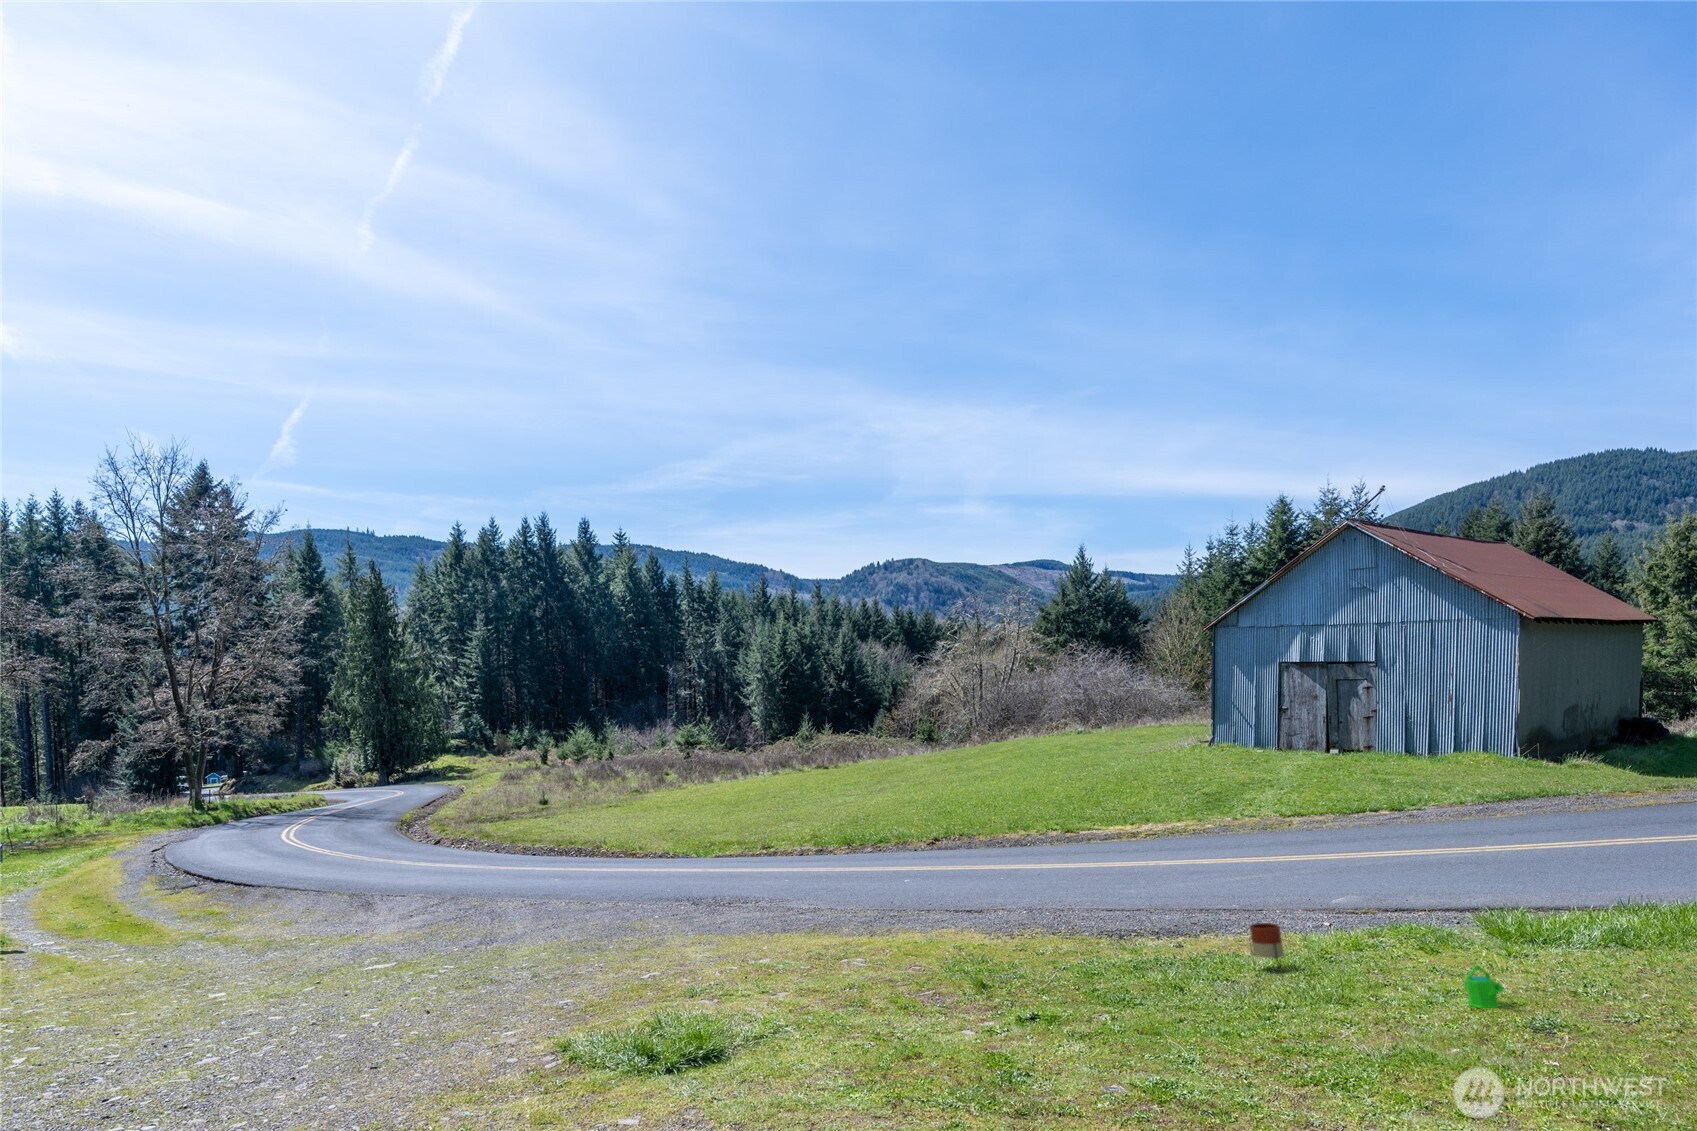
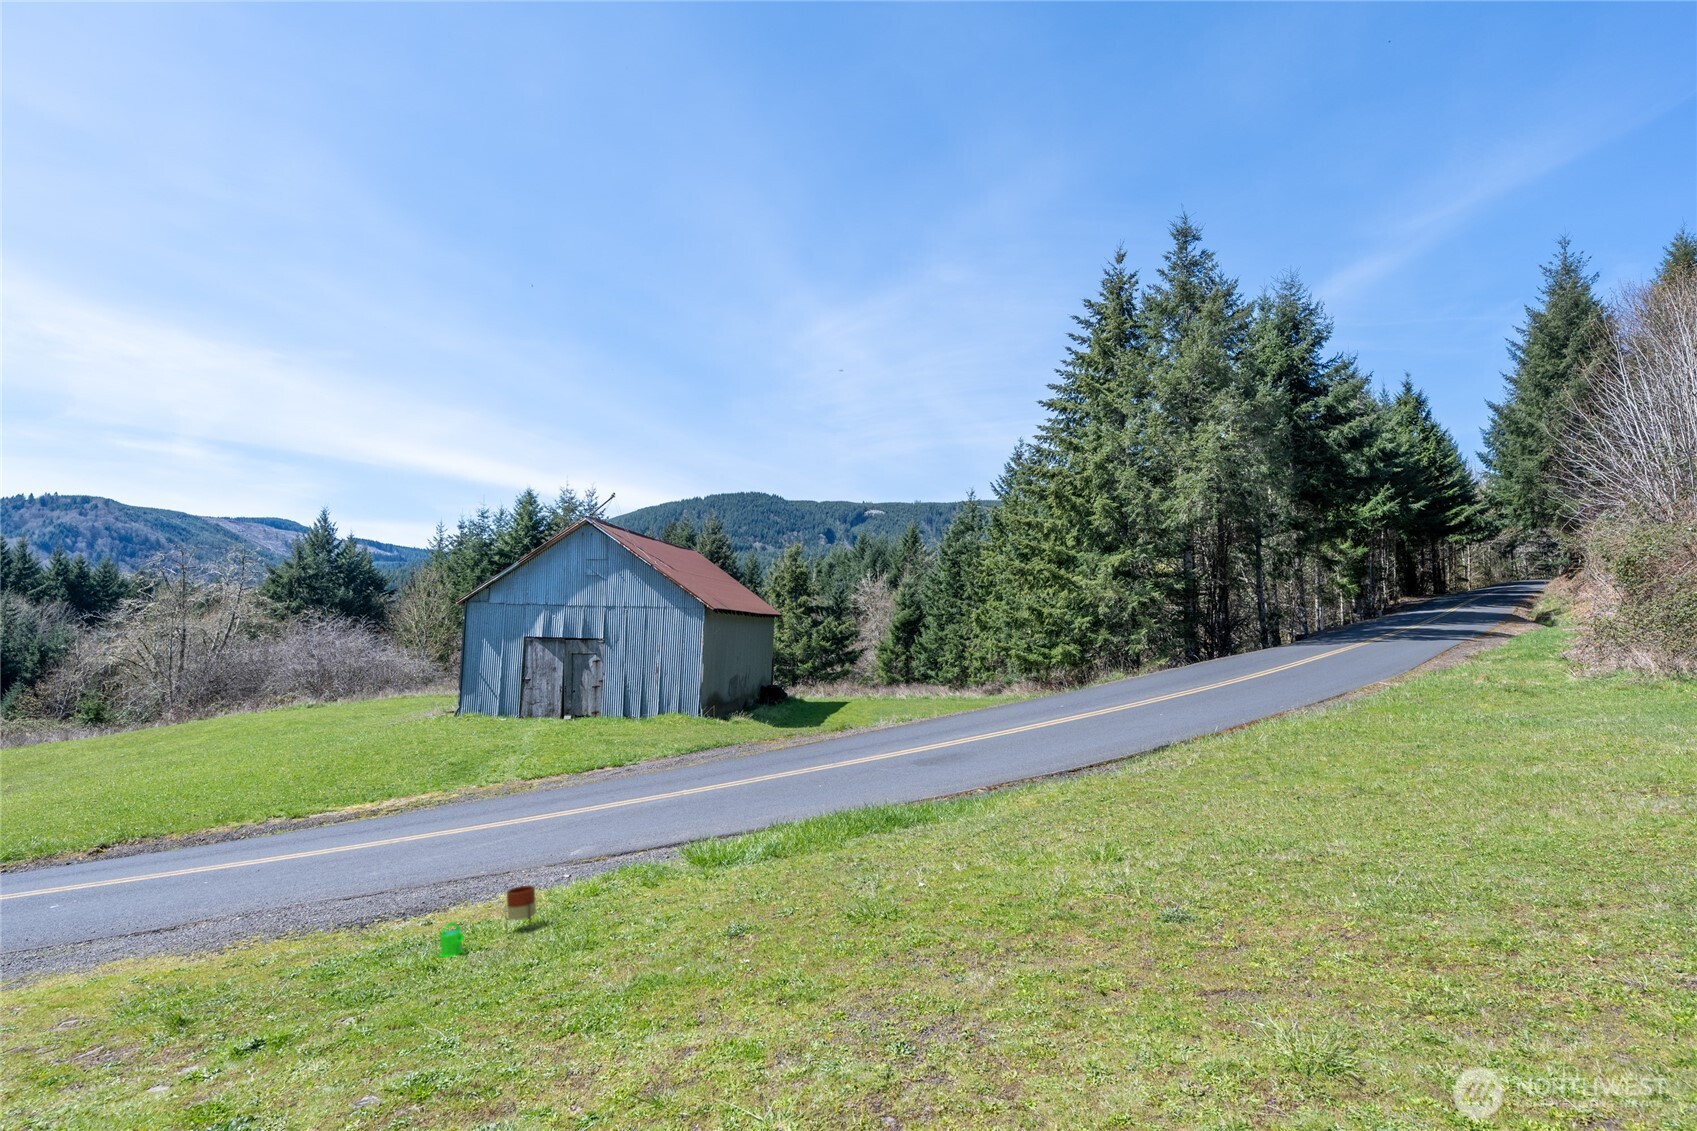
watering can: present [1464,966,1503,1008] -> present [439,922,464,957]

